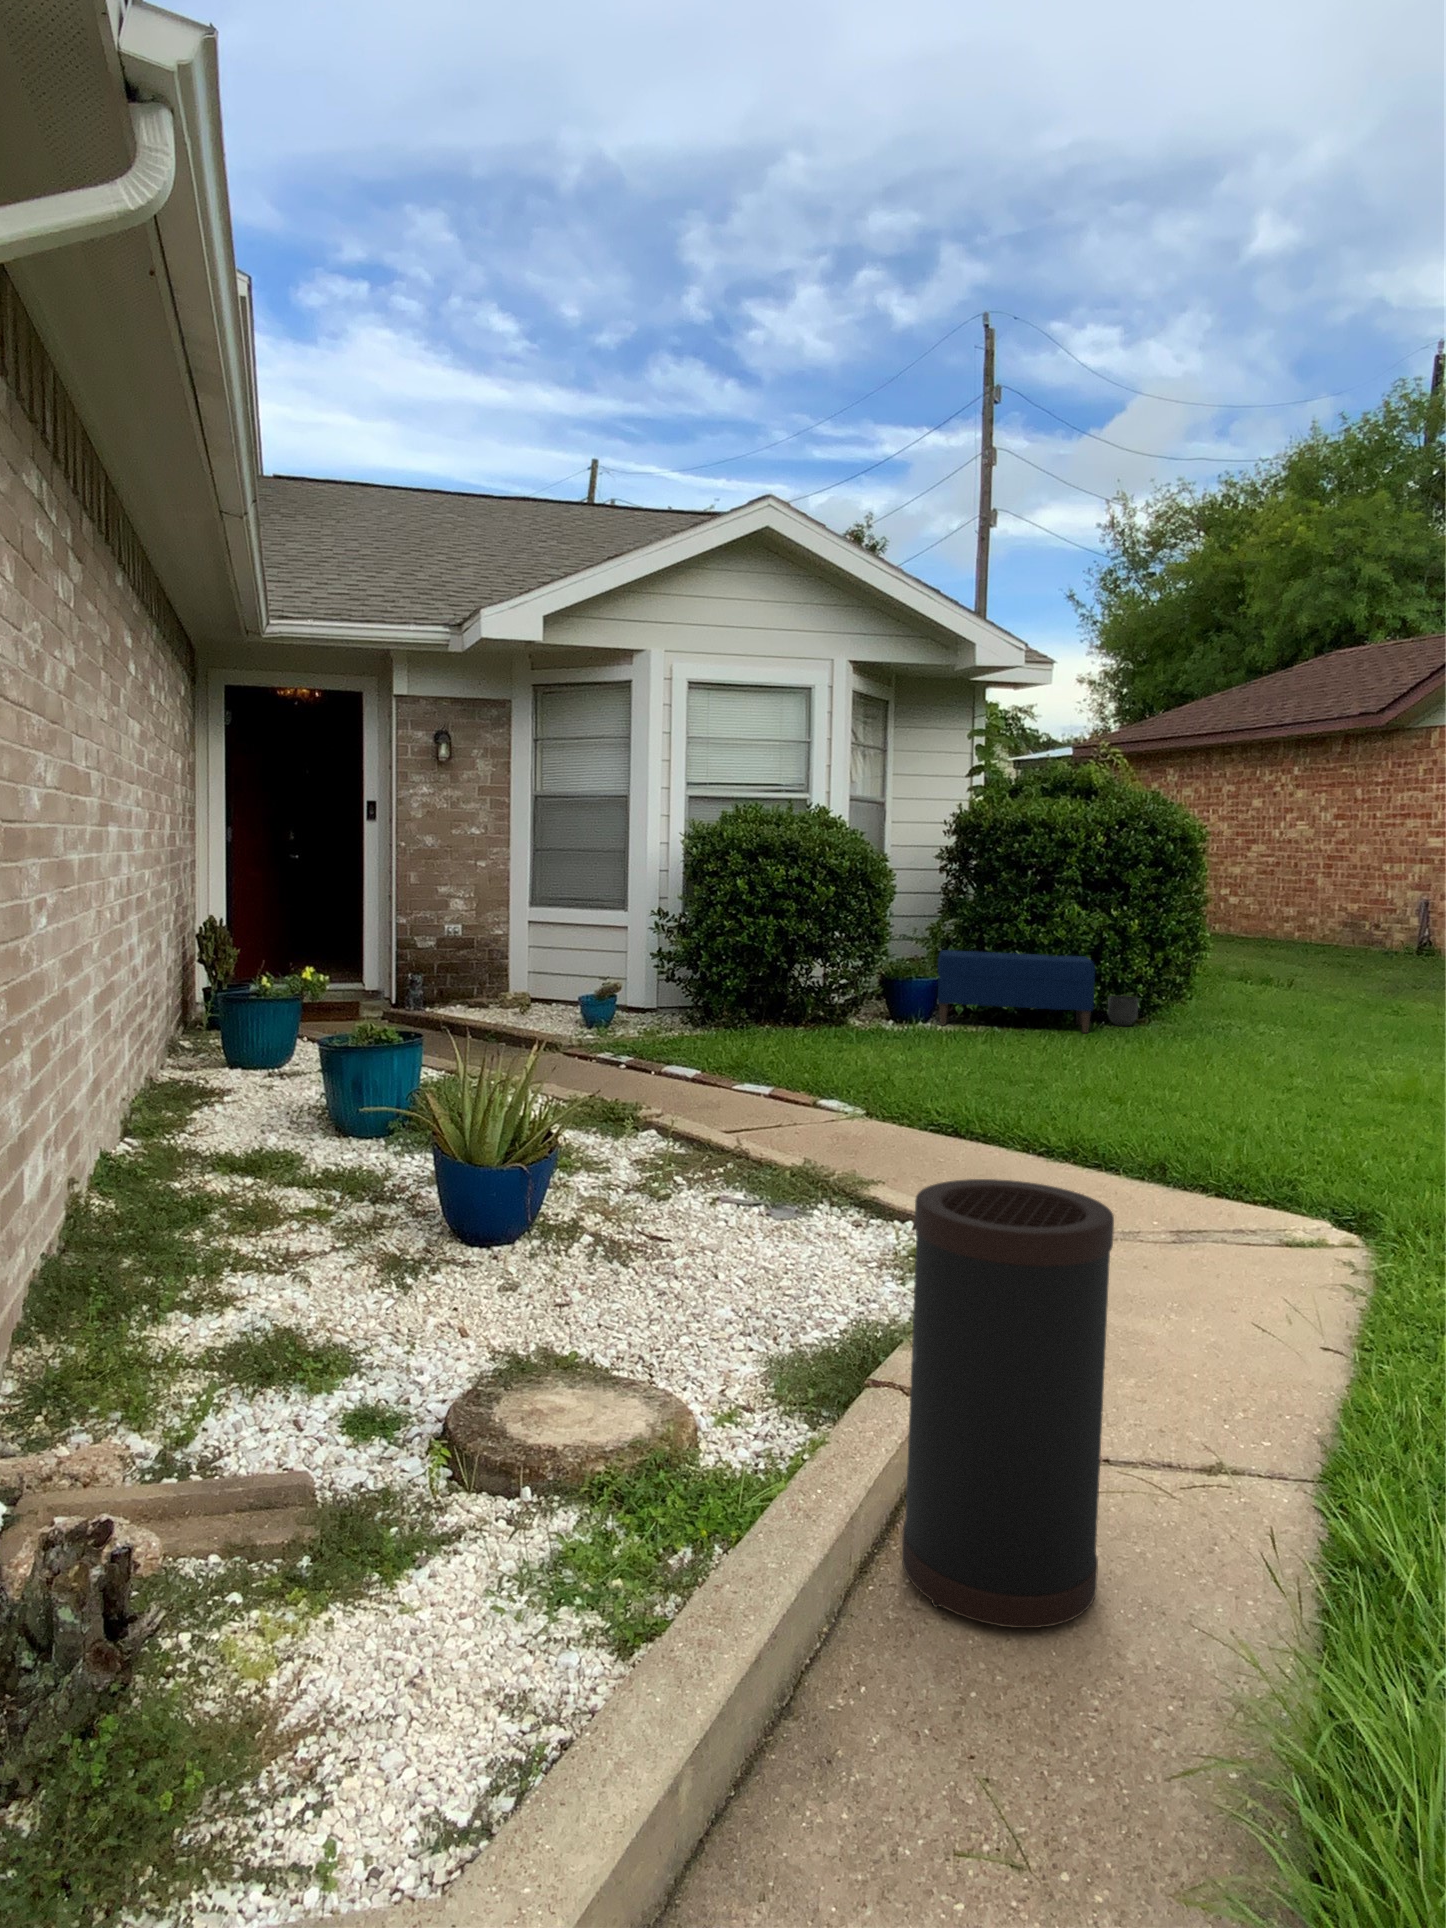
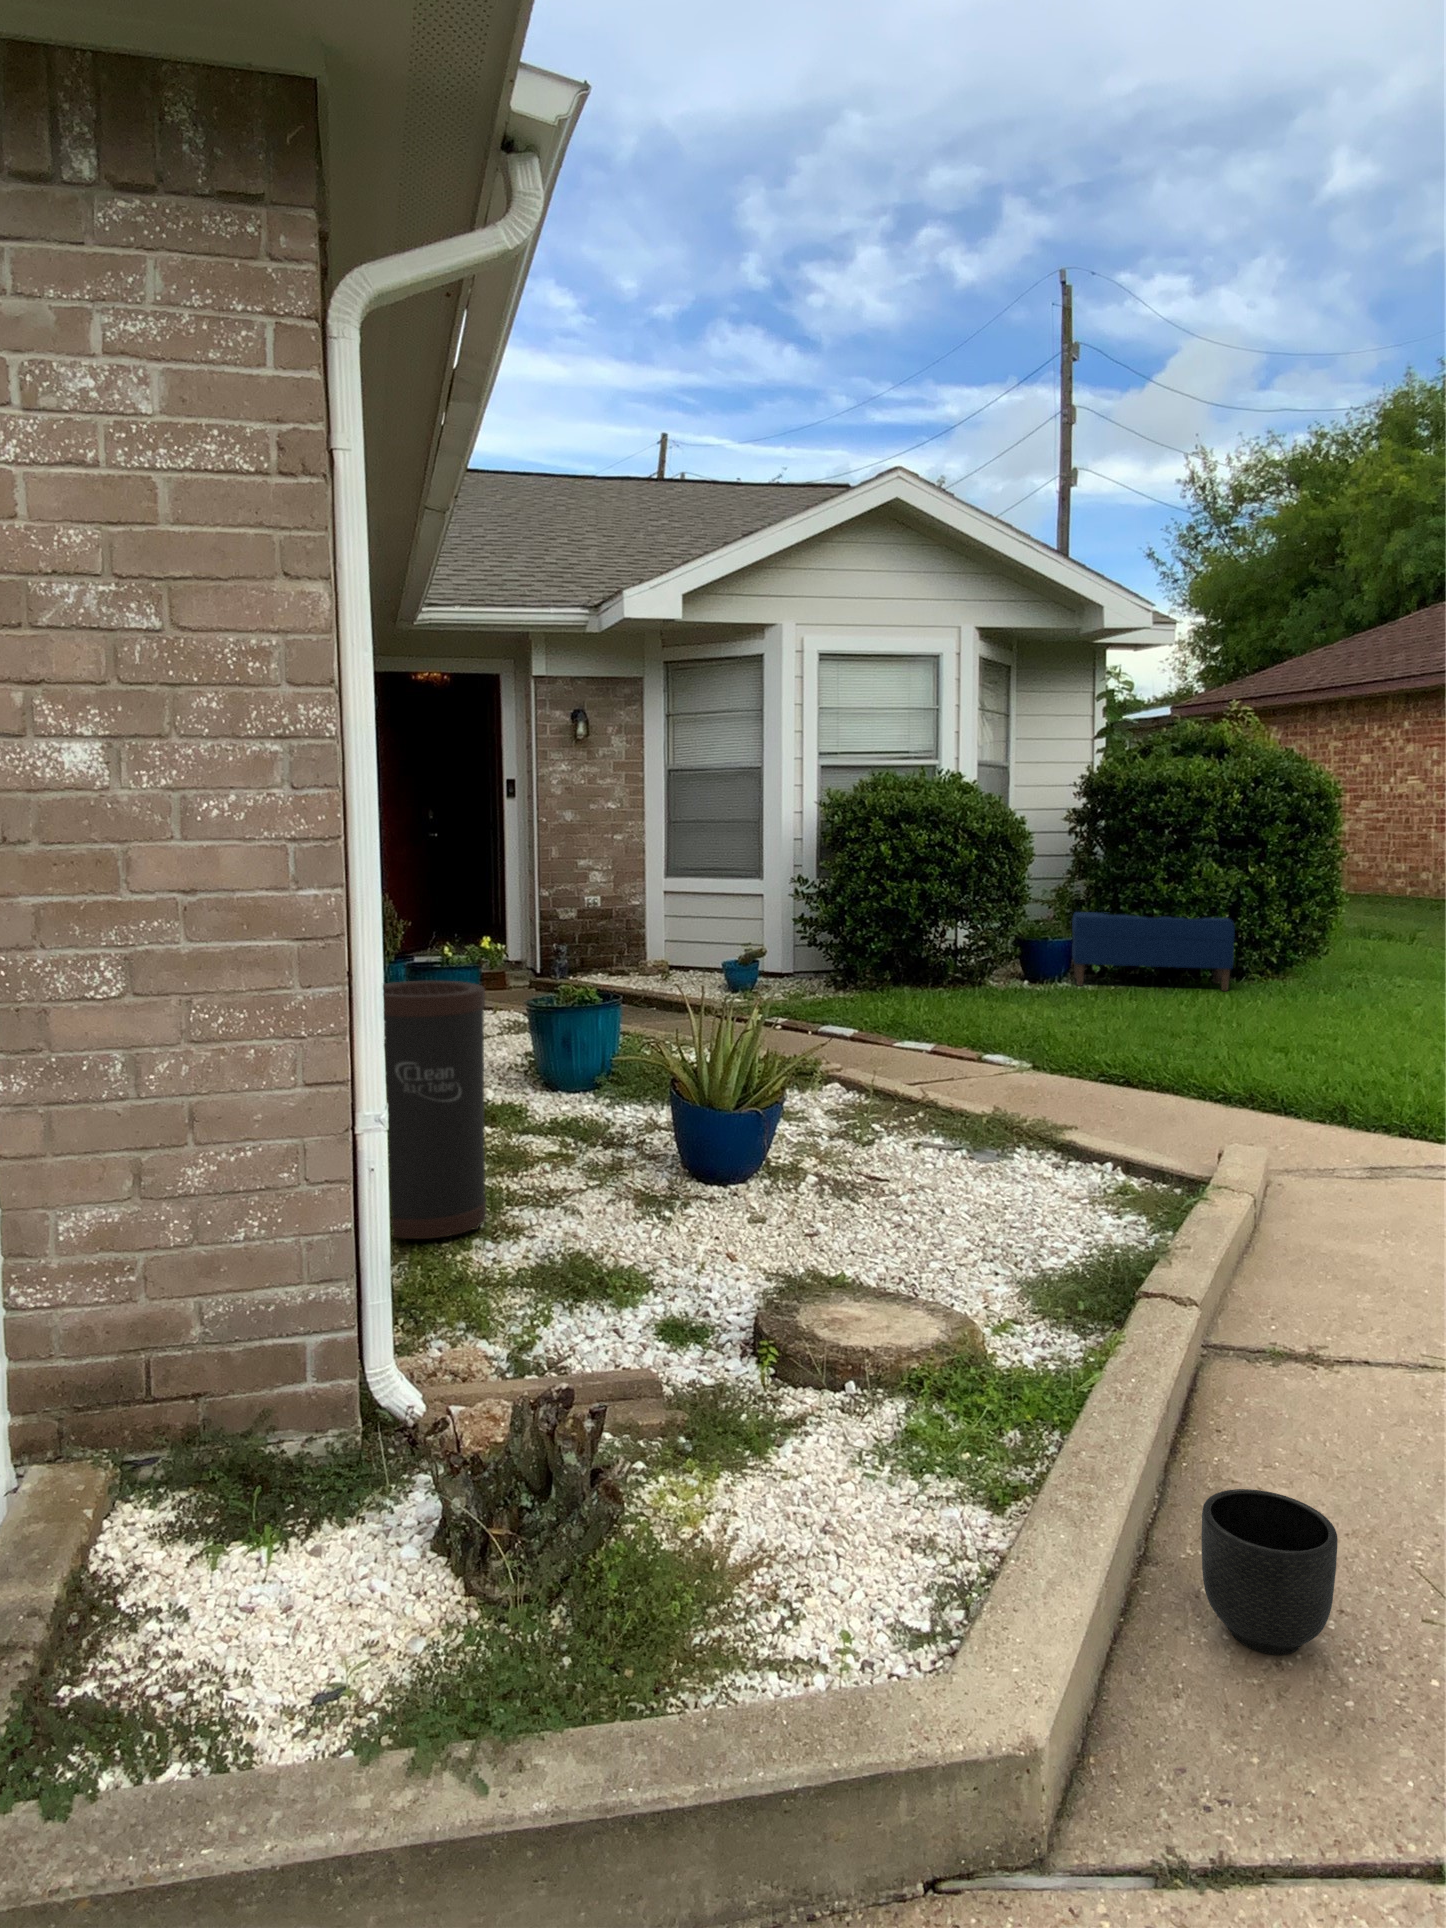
planter: present [1108,996,1139,1026] -> present [1201,1489,1338,1655]
trash can: present [902,1179,1114,1628] -> present [383,981,486,1239]

